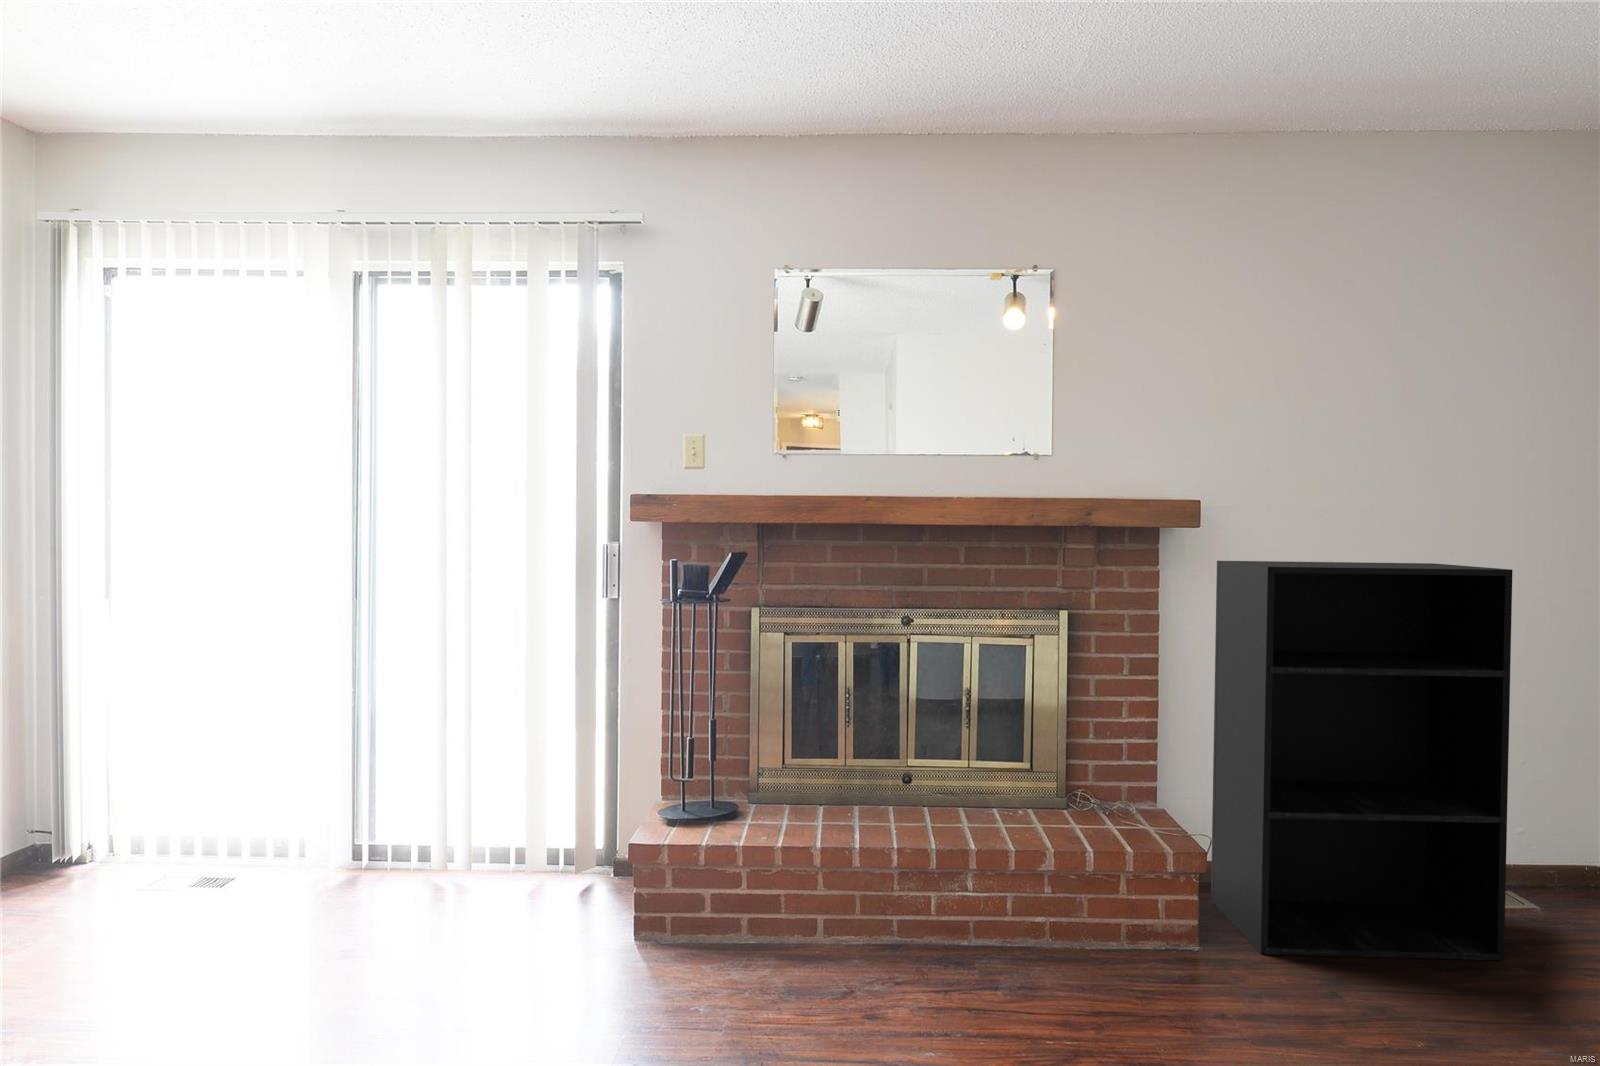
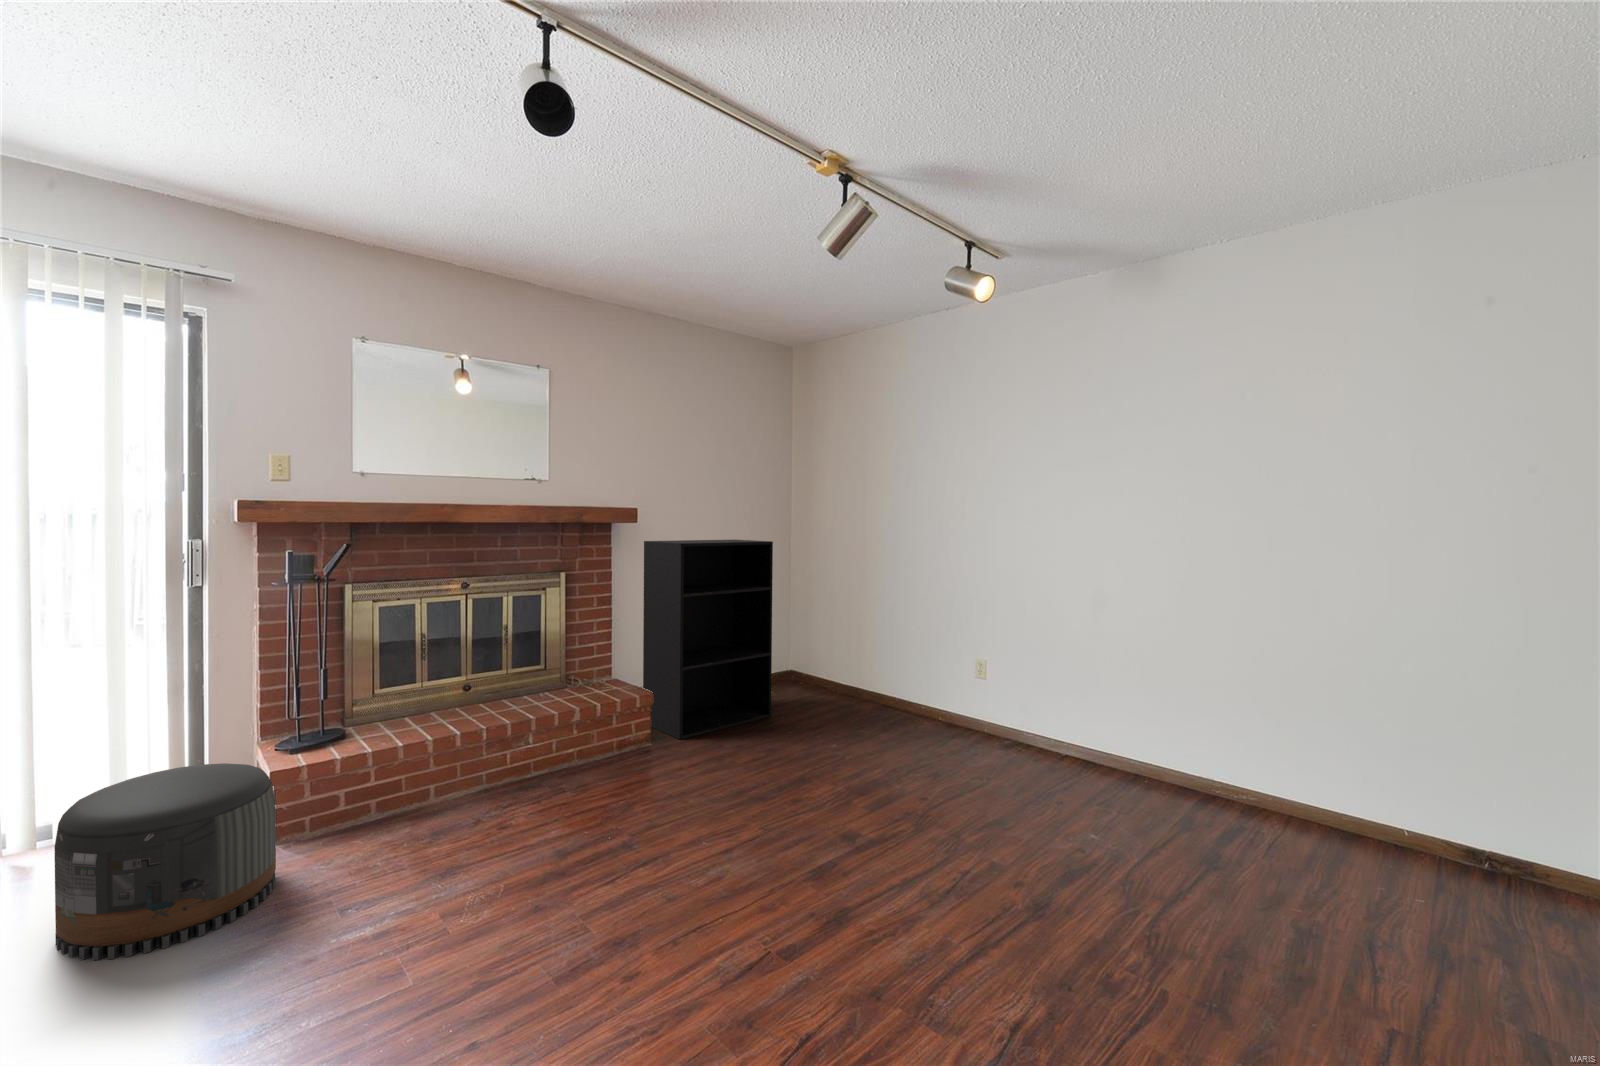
pouf: none [402,814,604,1029] -> present [55,763,276,960]

